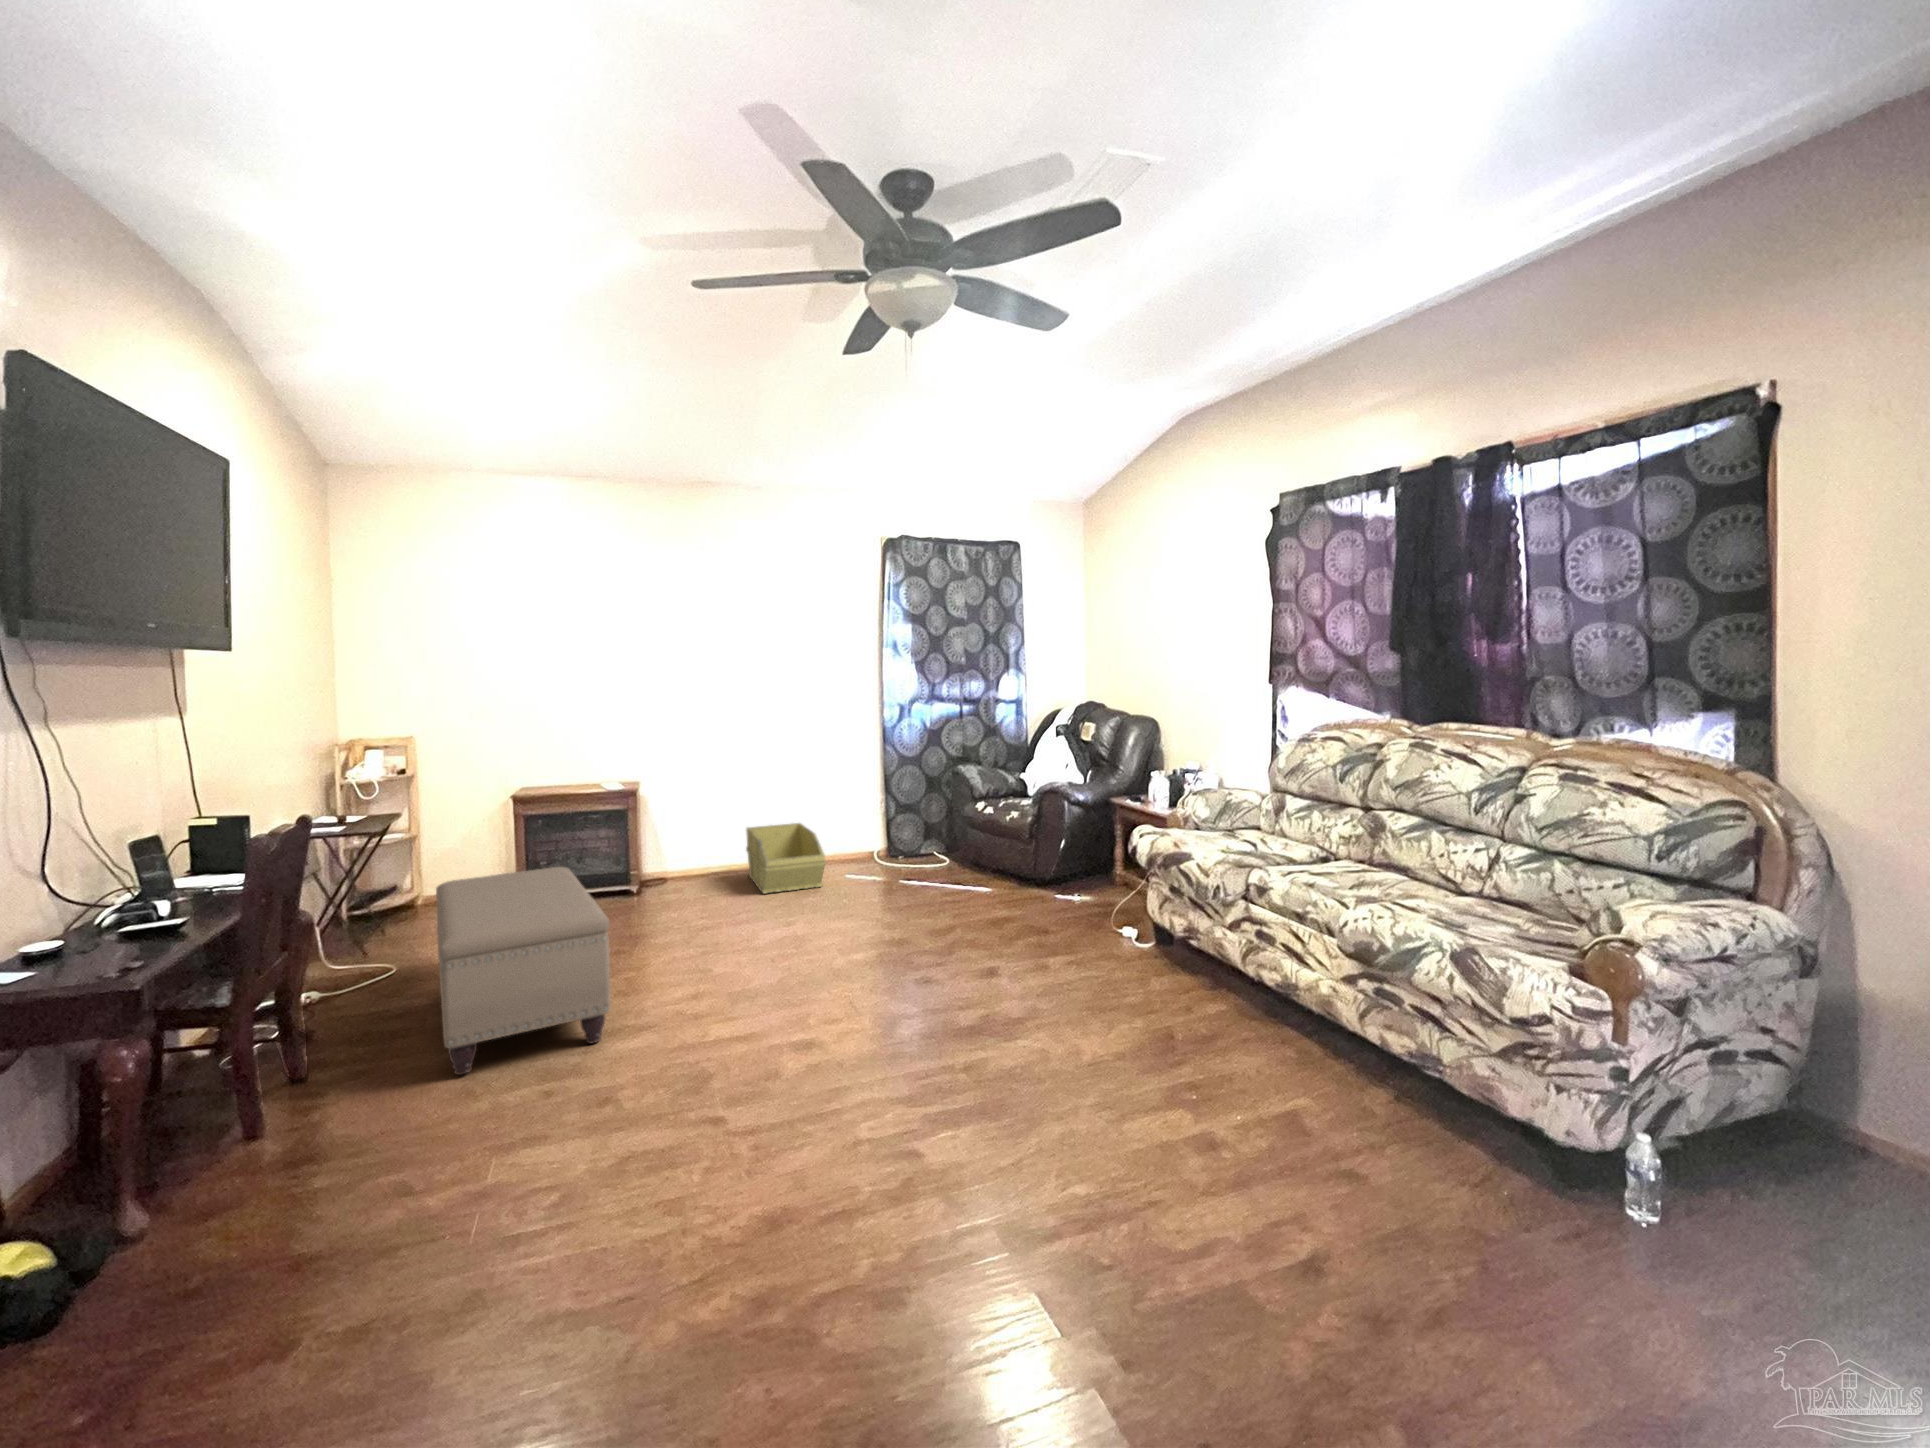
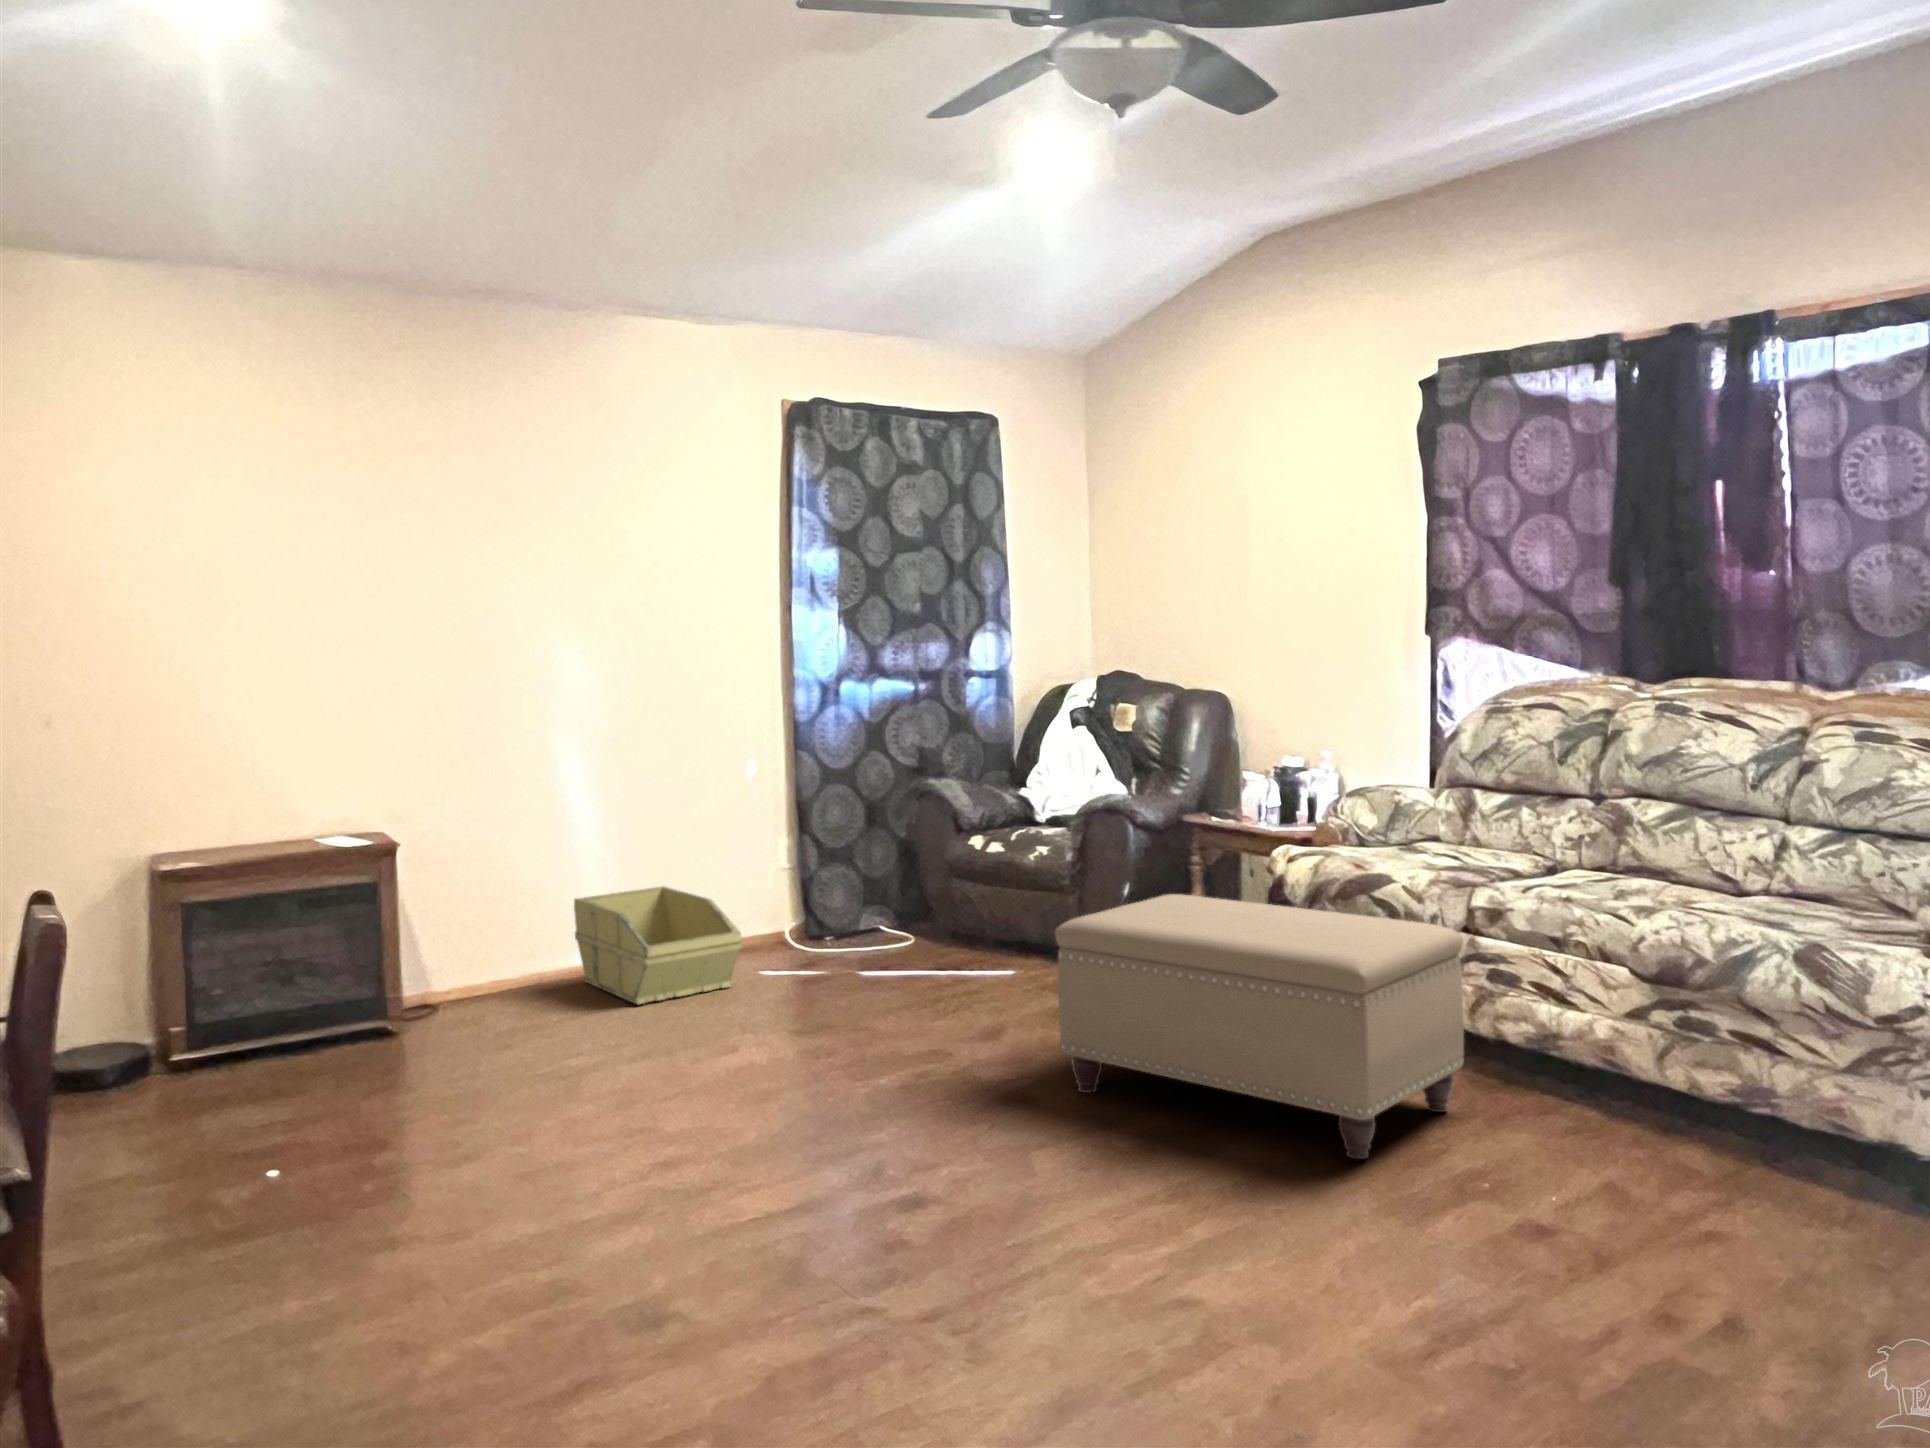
ottoman: present [436,867,610,1075] -> present [1055,894,1464,1159]

